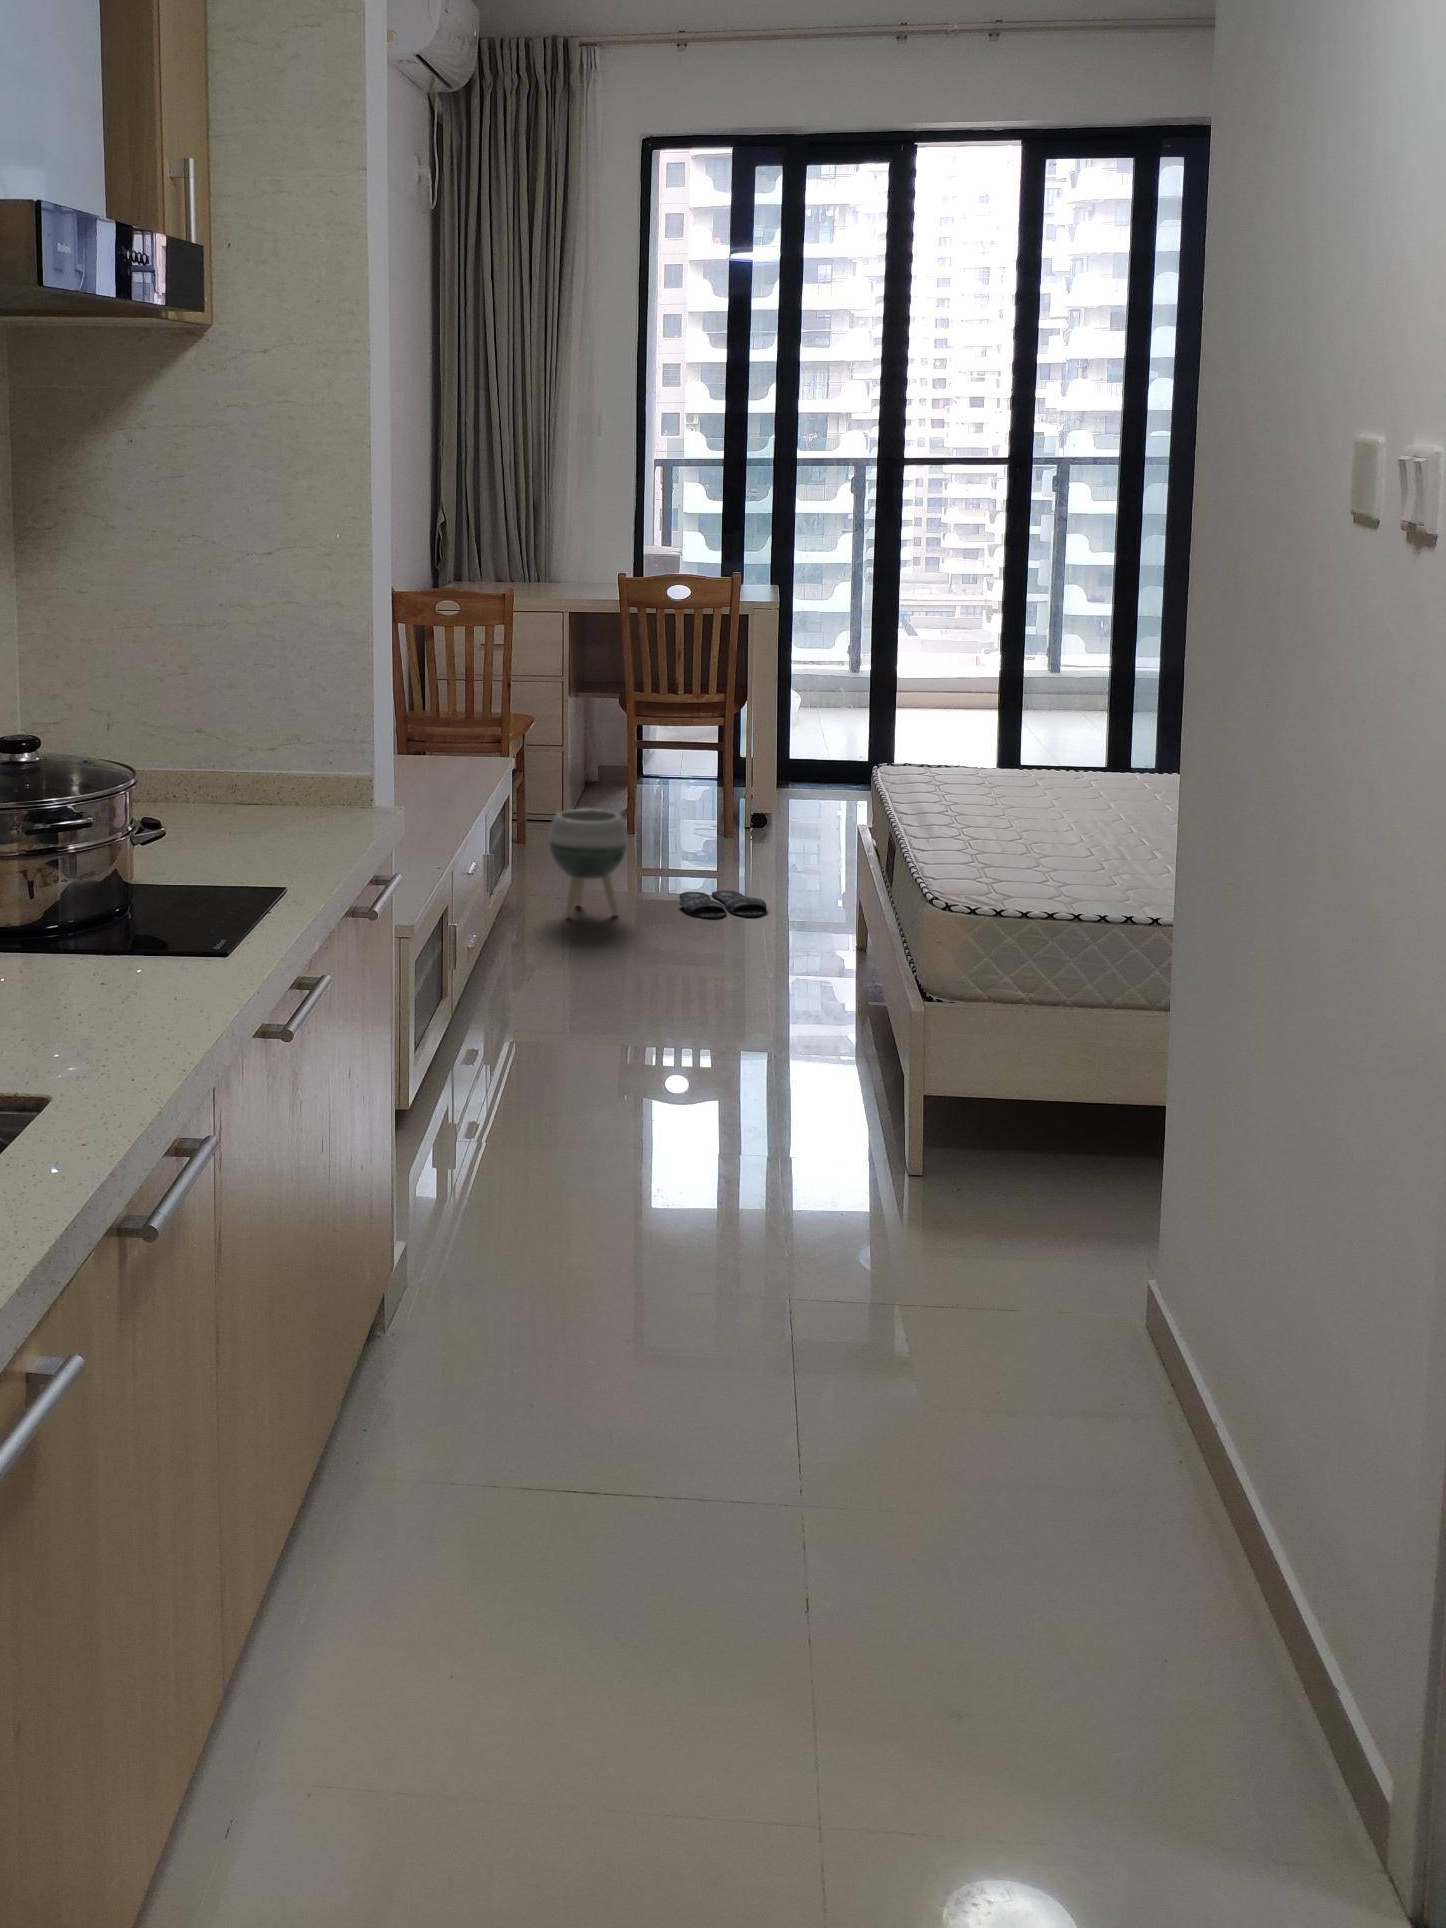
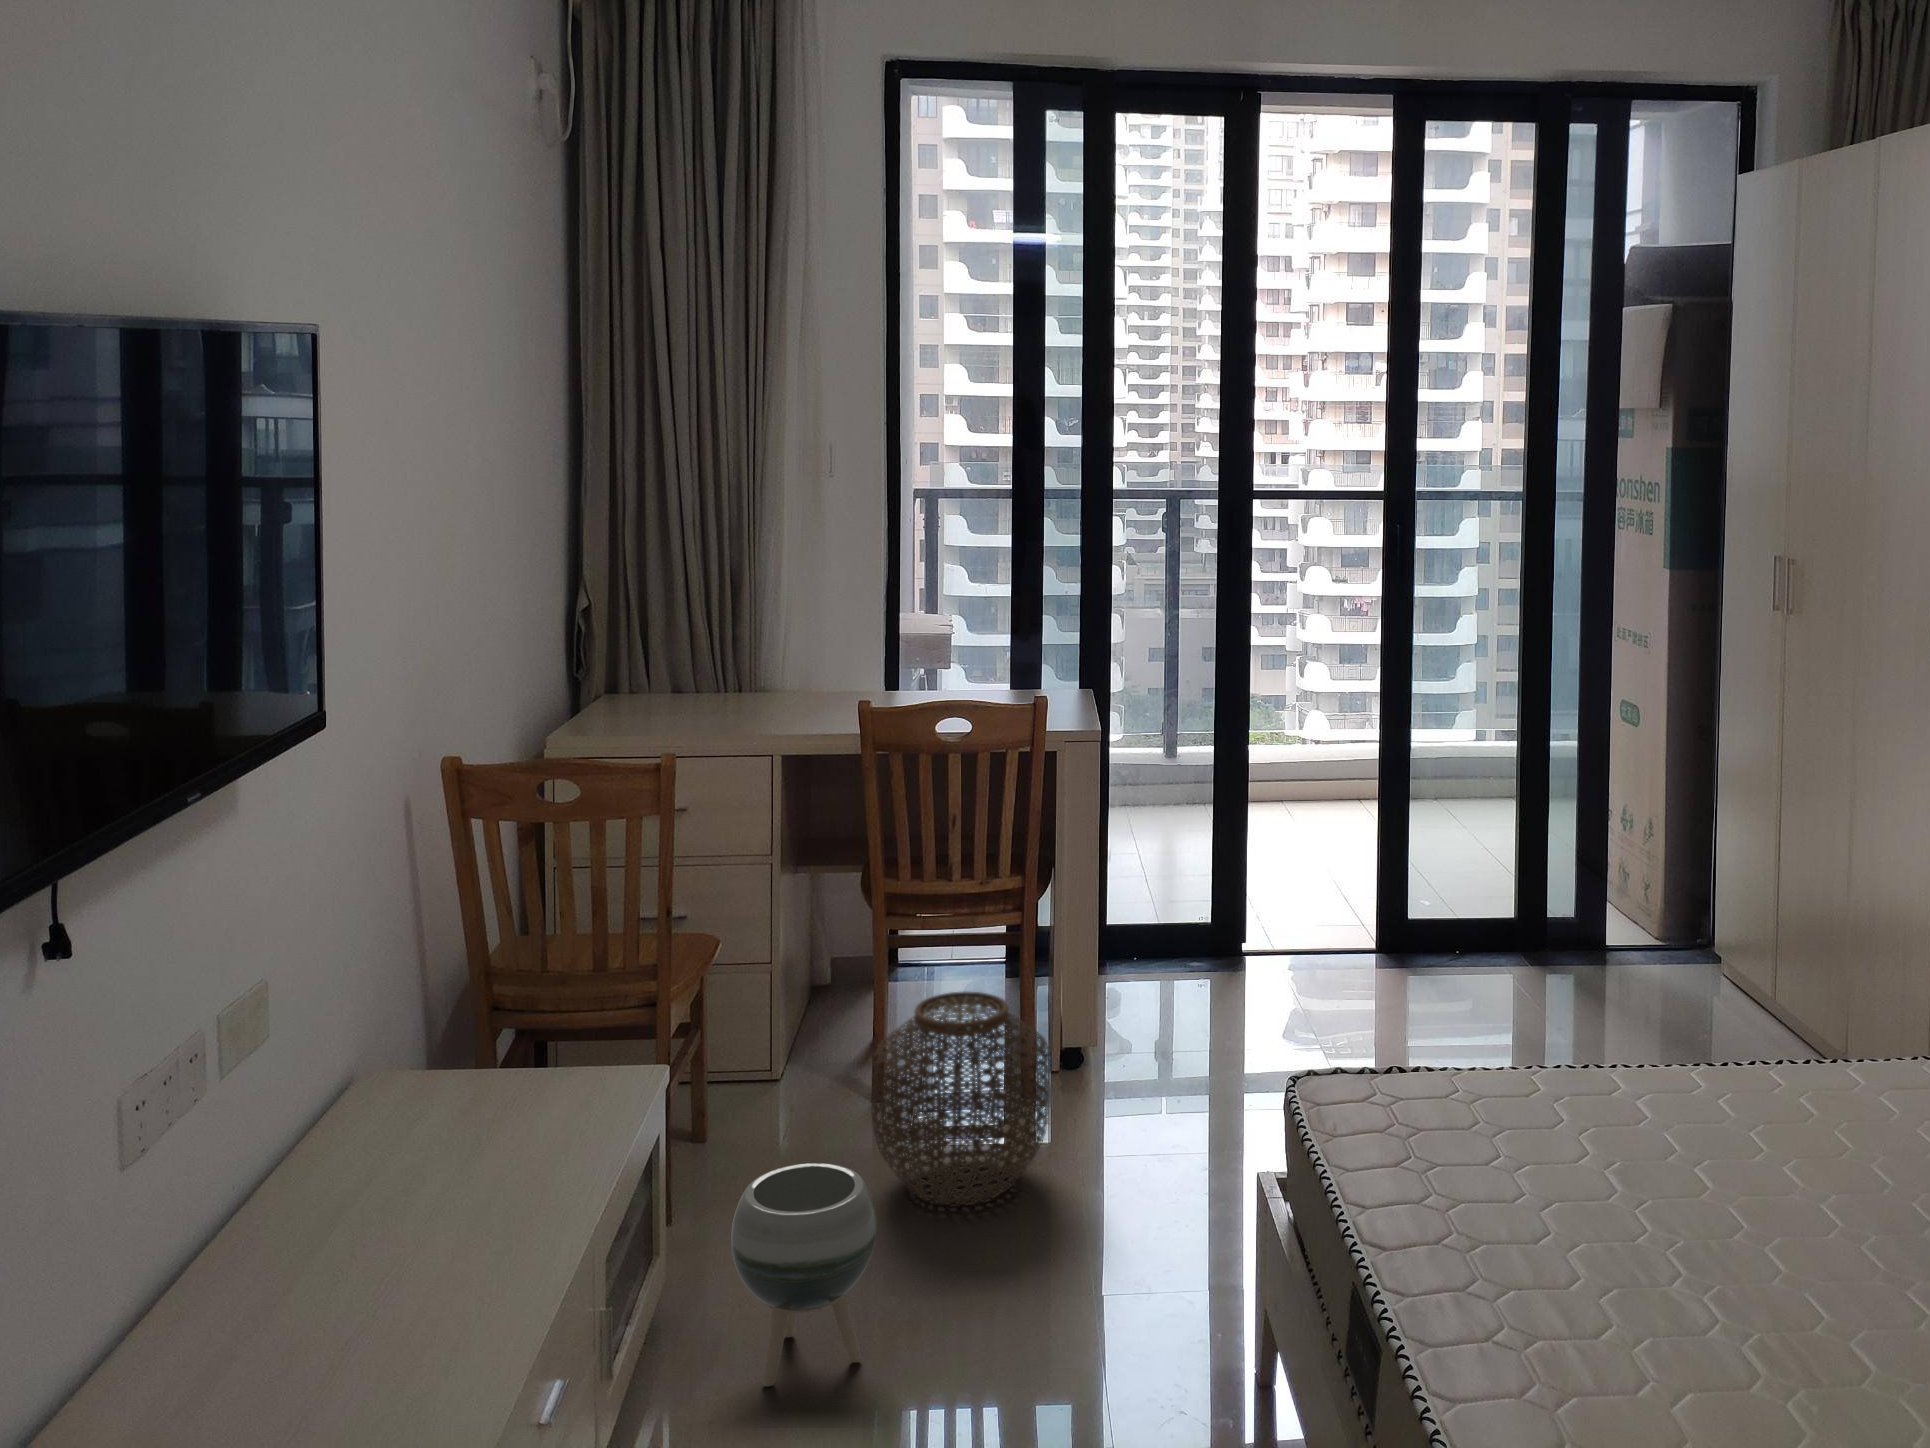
woven basket: none [626,750,736,873] -> present [872,992,1050,1205]
slippers: present [679,890,767,919] -> none [966,1253,1116,1350]

